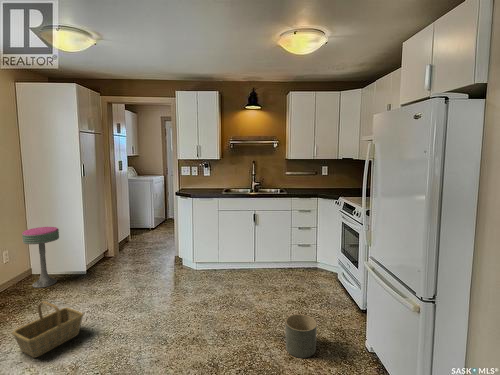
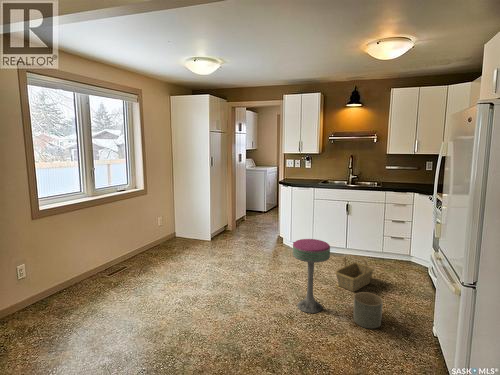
bar stool: present [22,227,59,288] -> present [293,239,330,313]
basket: present [12,301,84,358] -> present [335,255,374,292]

